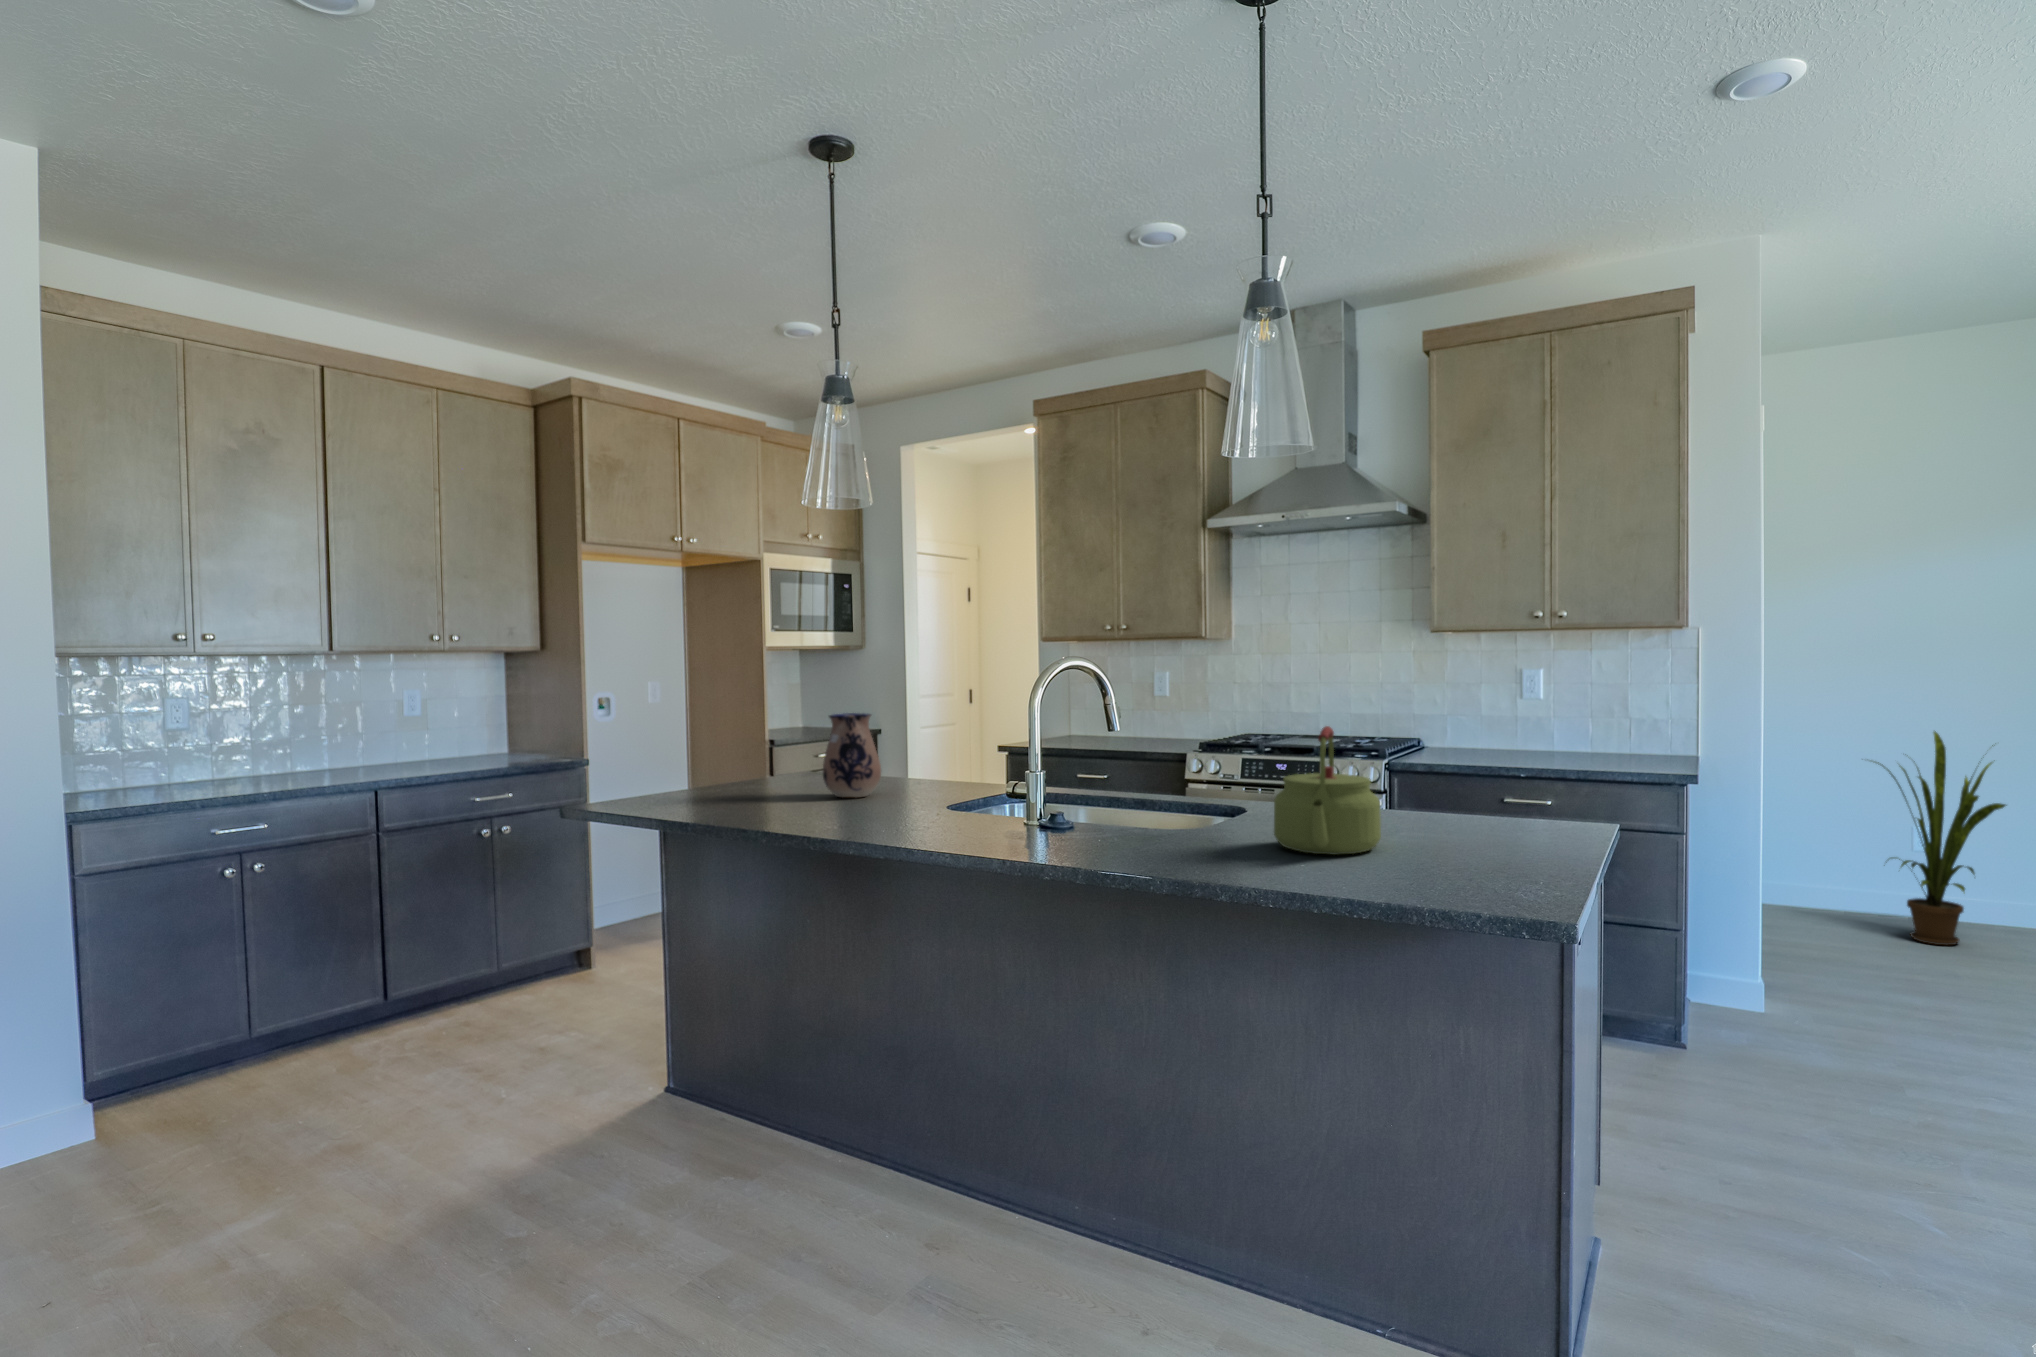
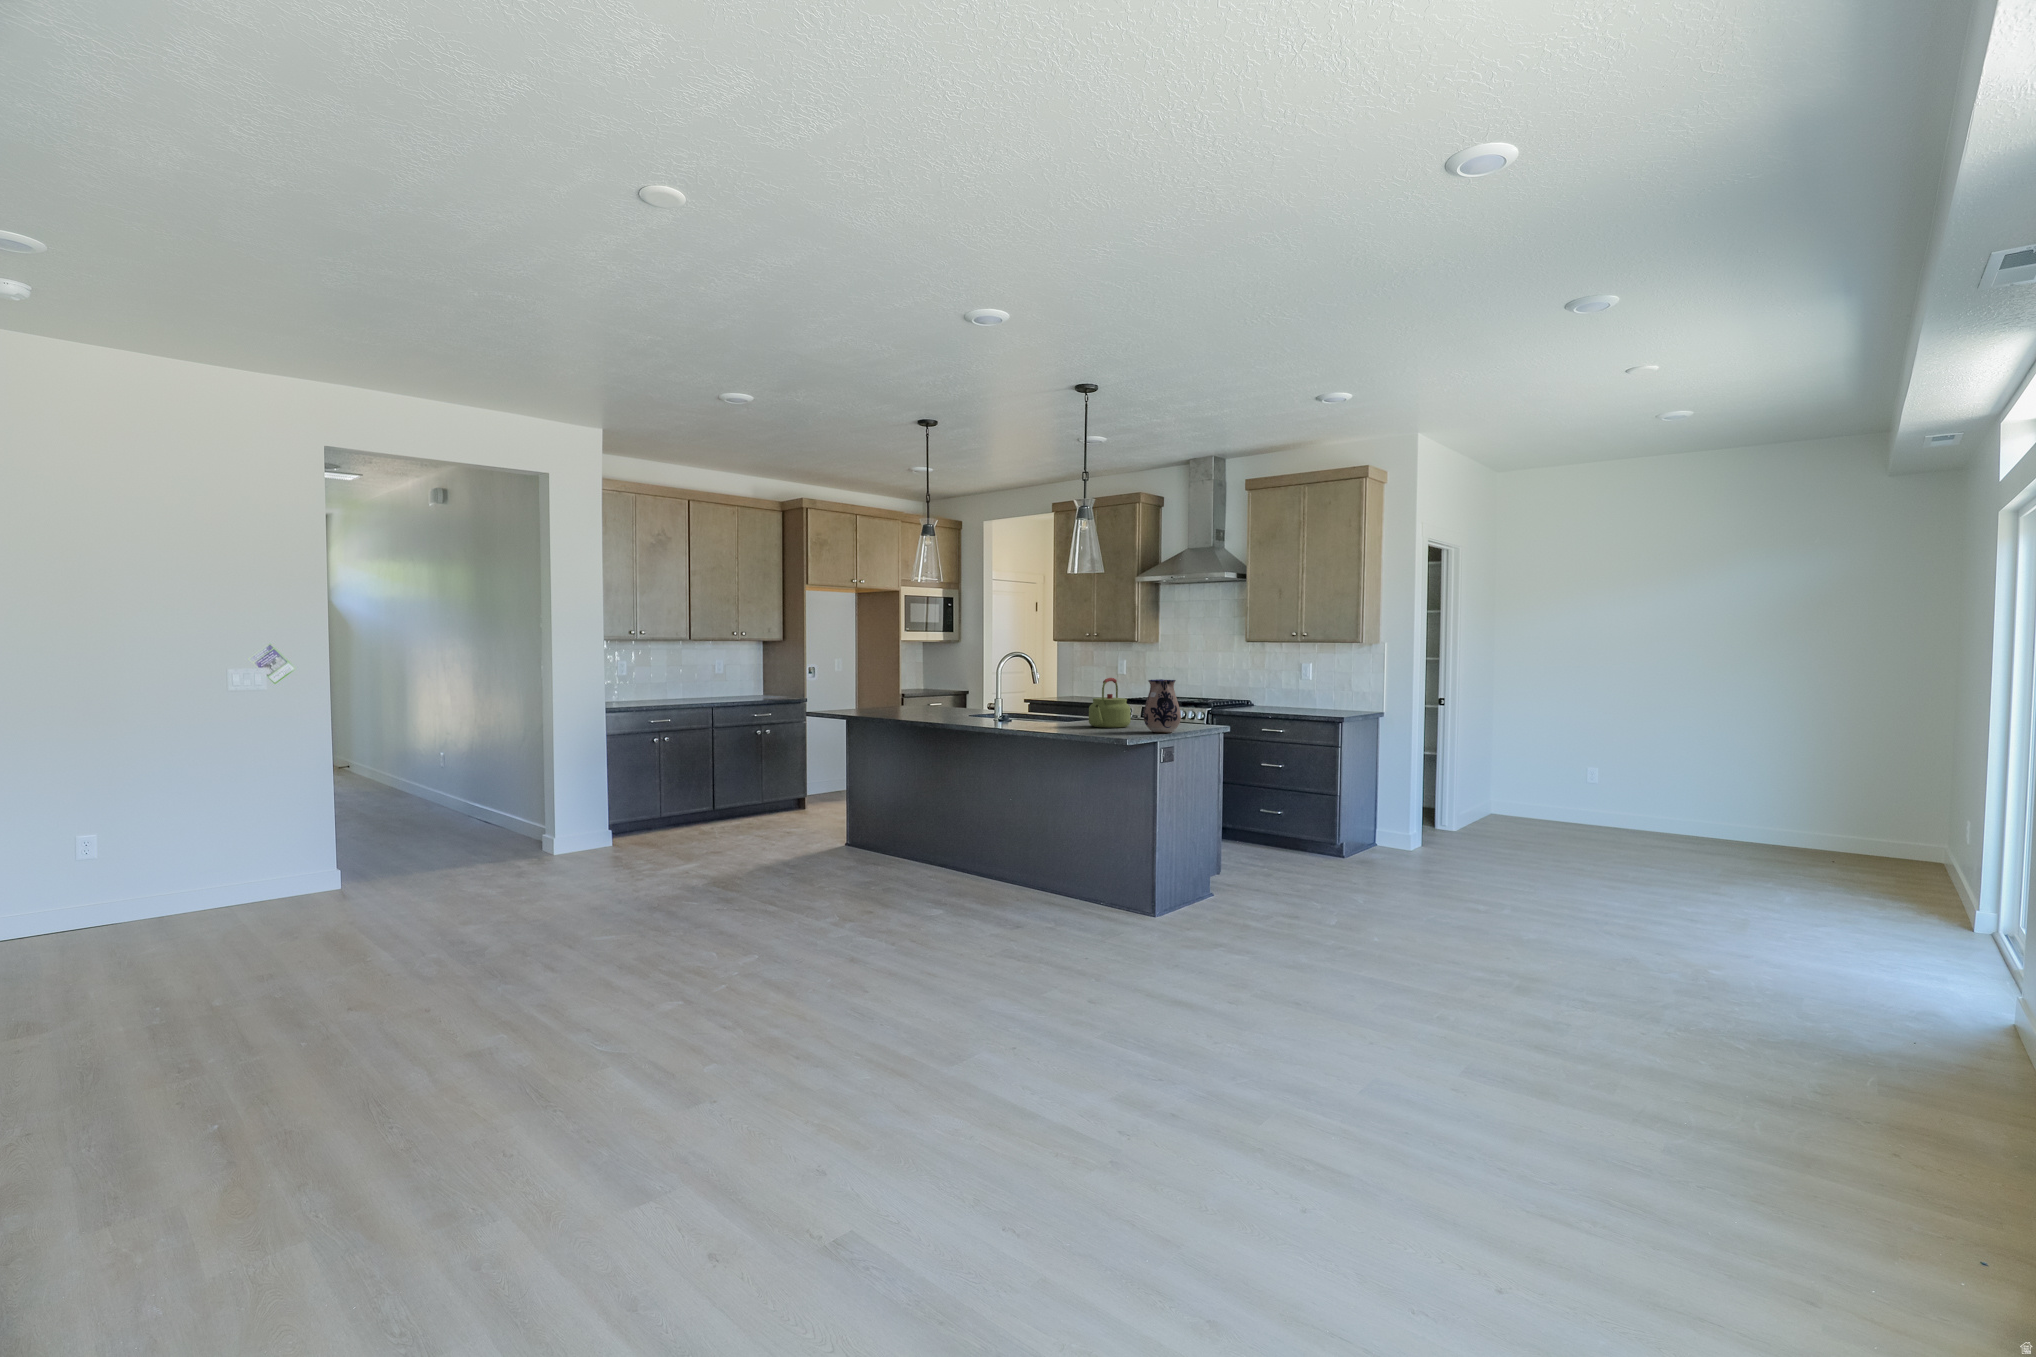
ceramic pitcher: present [823,713,881,798] -> present [1144,679,1181,733]
house plant: present [1875,731,2005,945] -> none [1538,705,1616,831]

